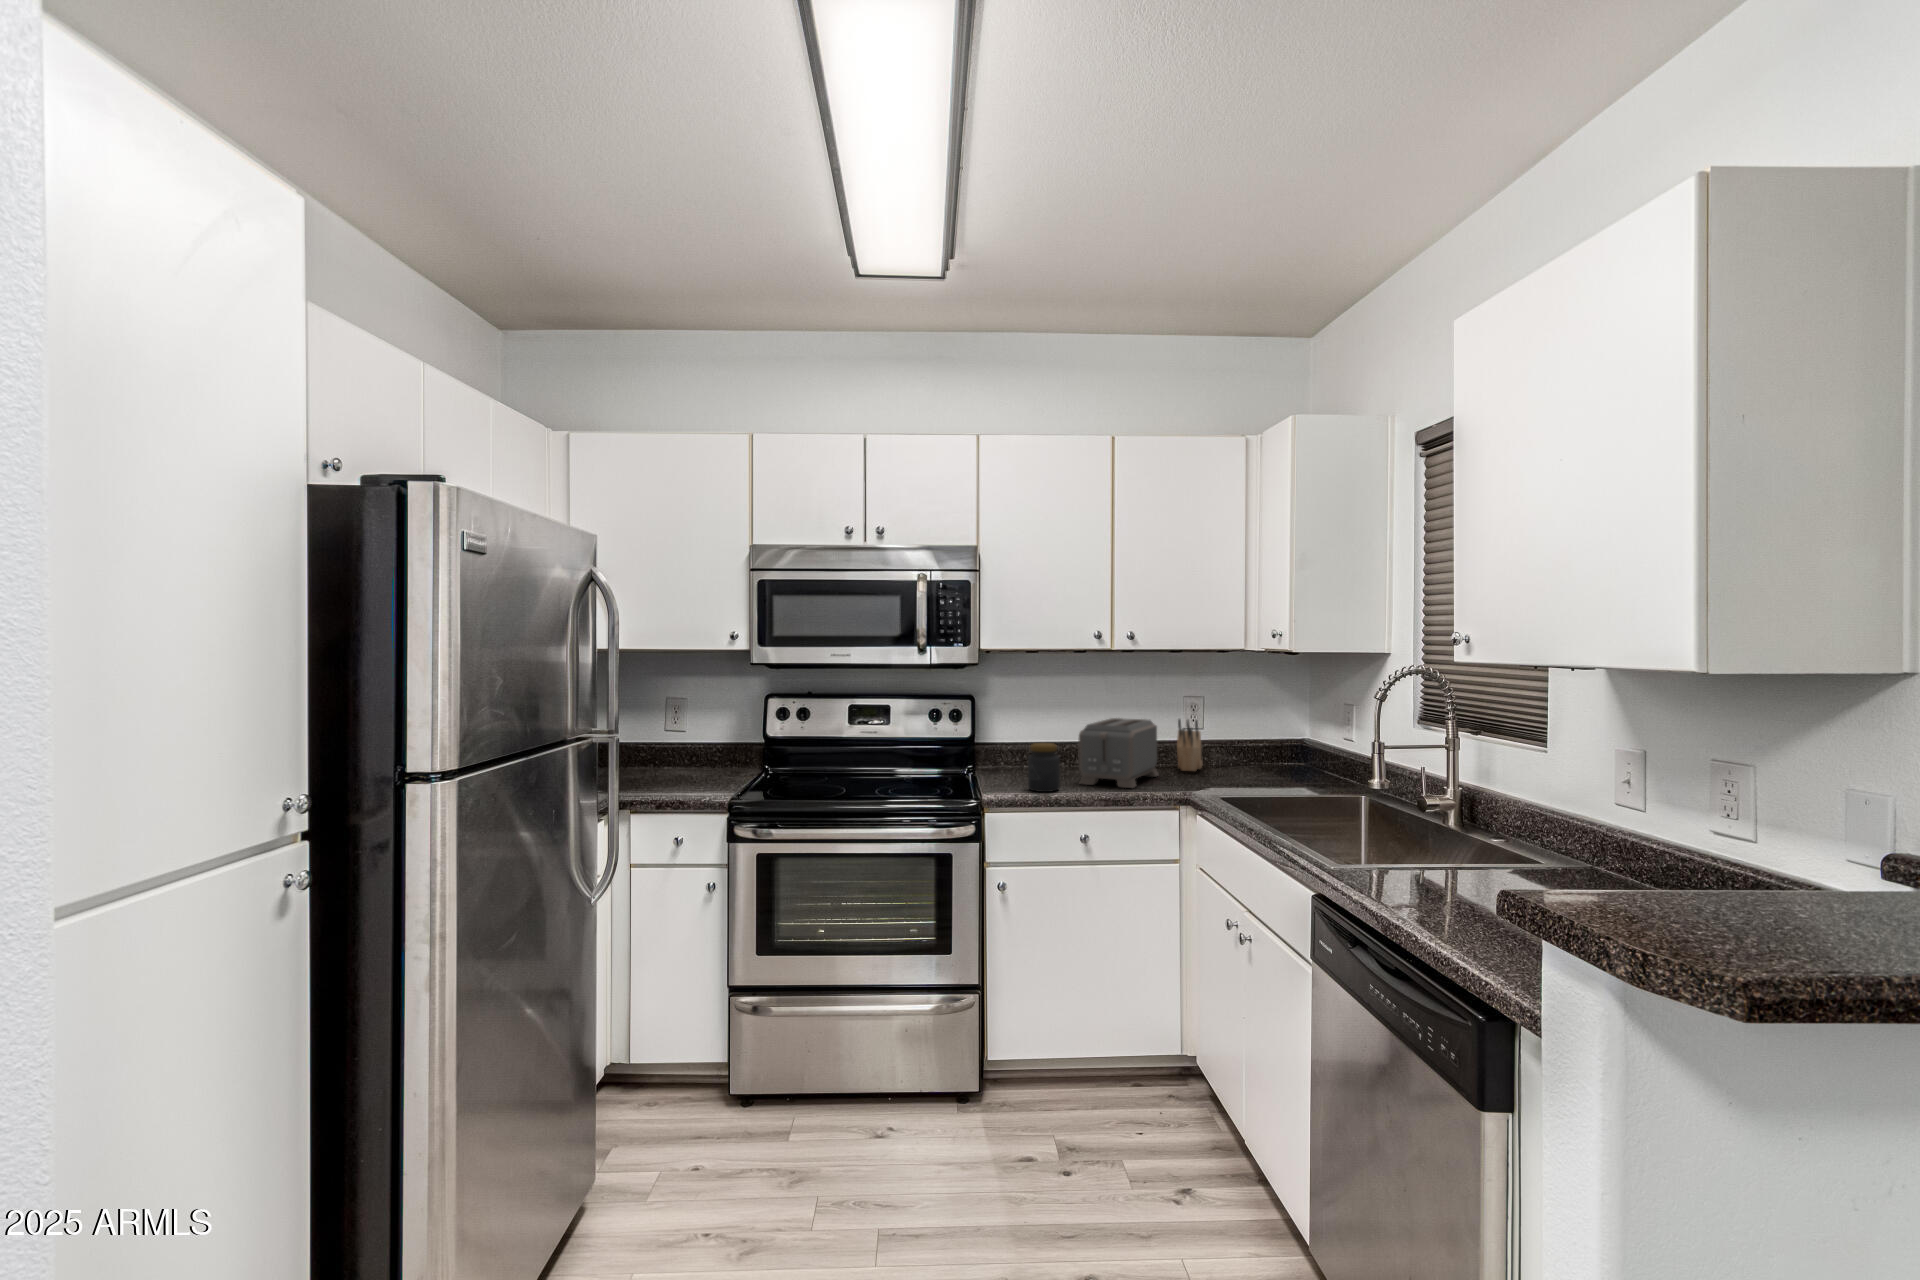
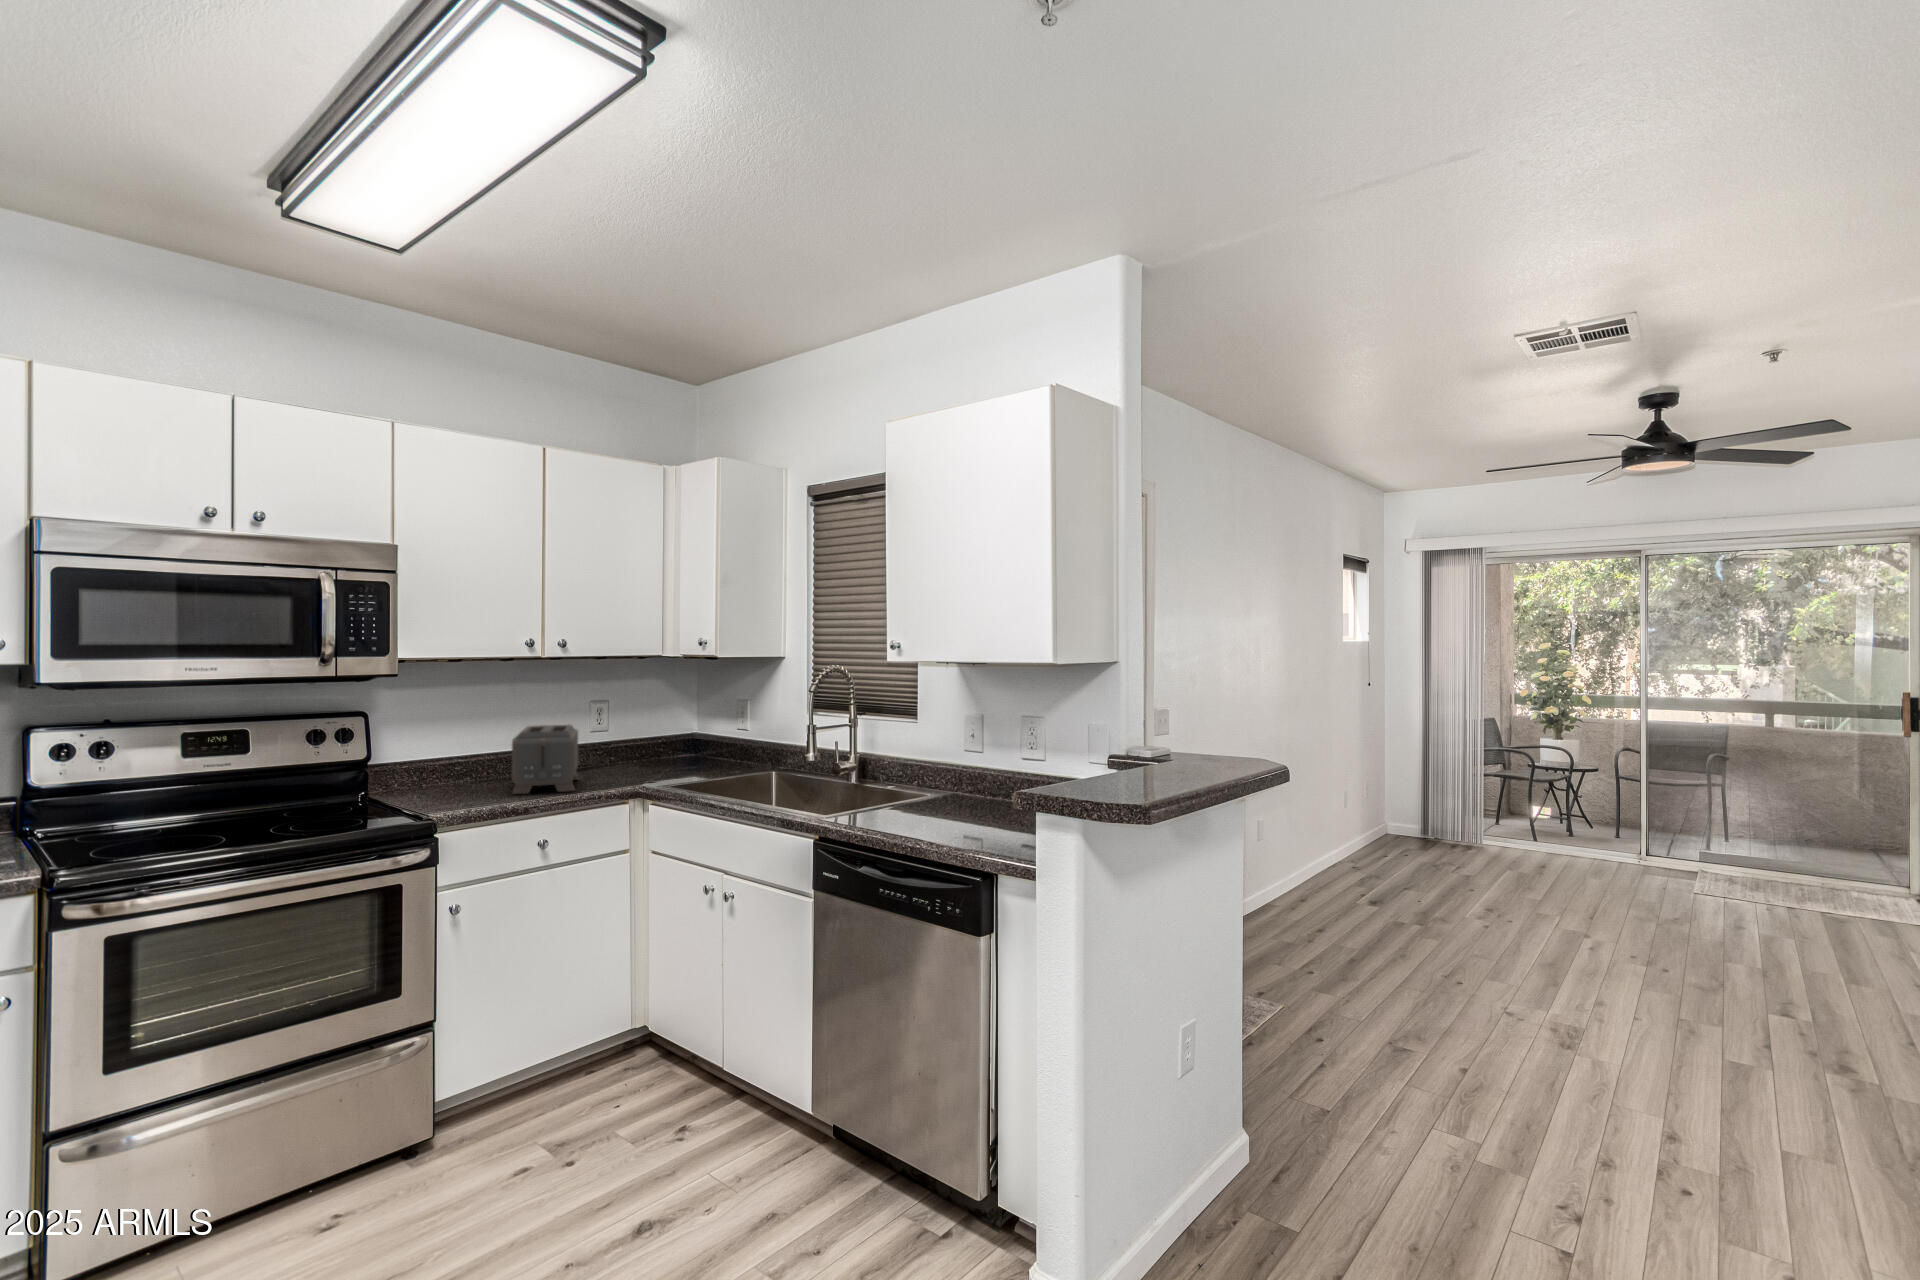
knife block: present [1177,719,1202,771] -> none [581,722,612,773]
jar: present [1028,743,1060,792] -> none [466,754,503,805]

